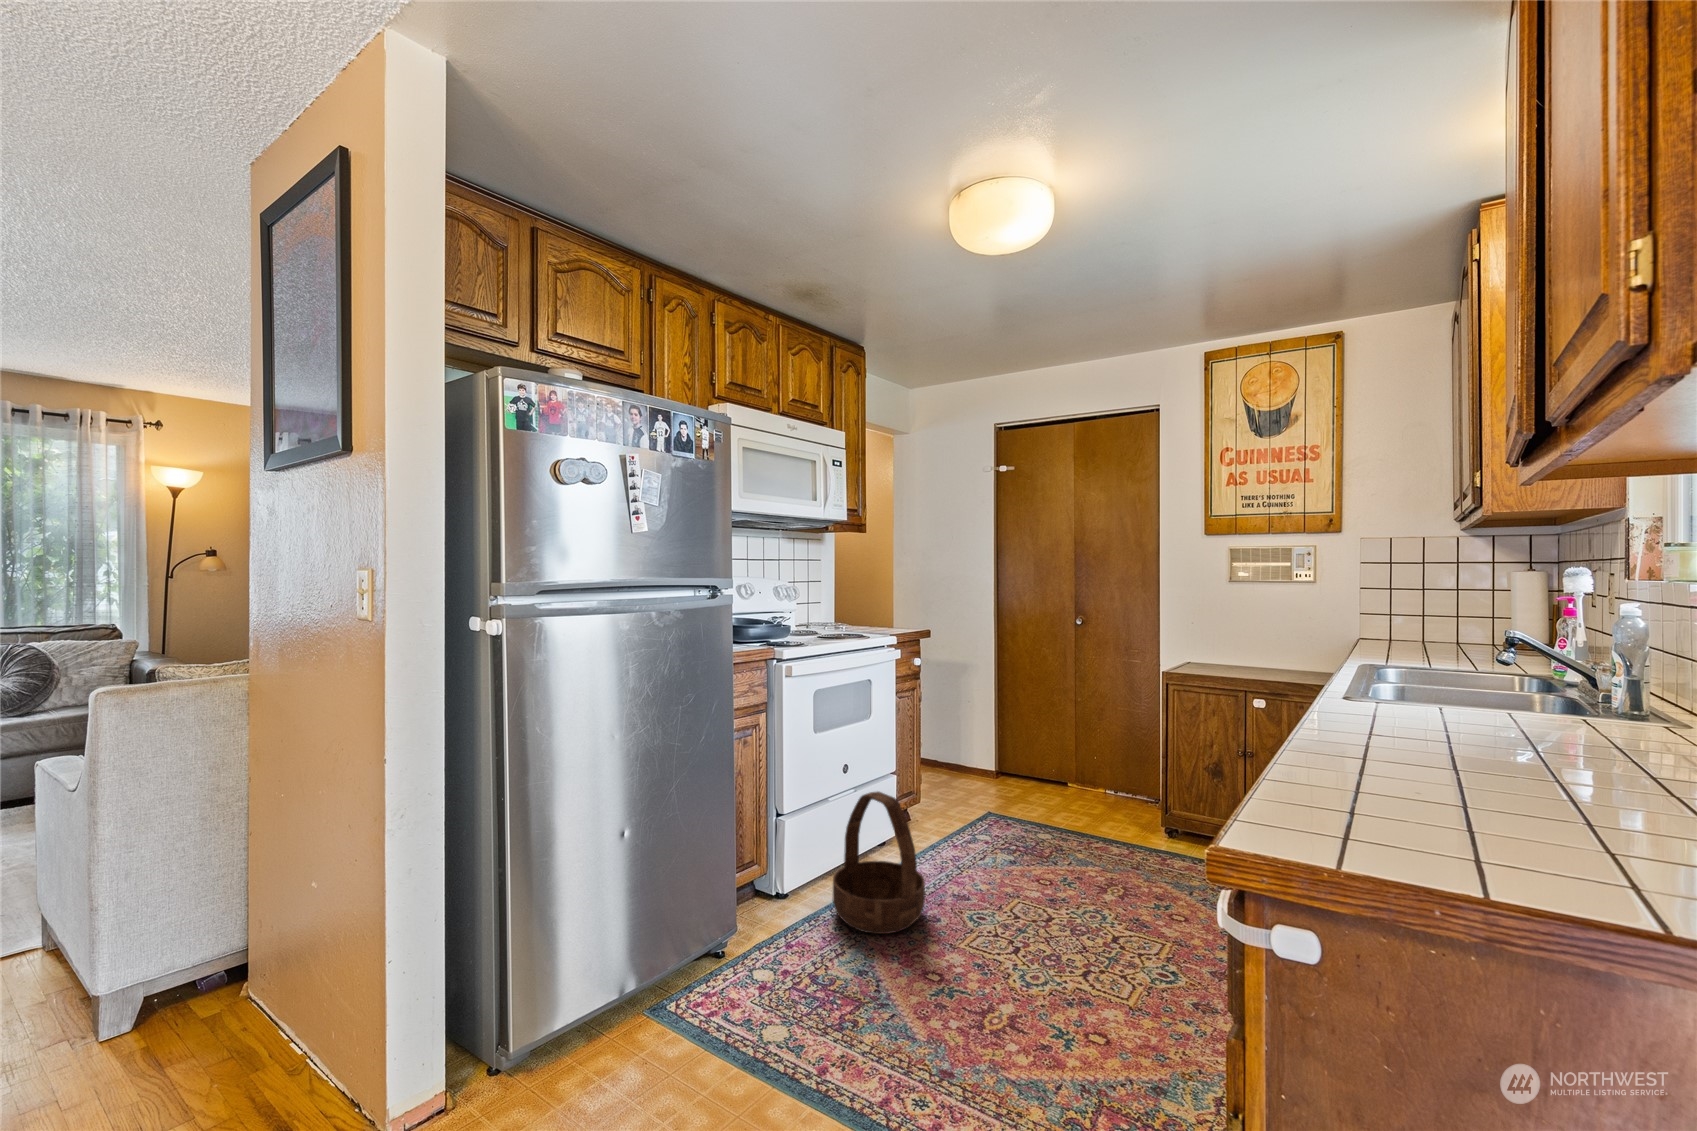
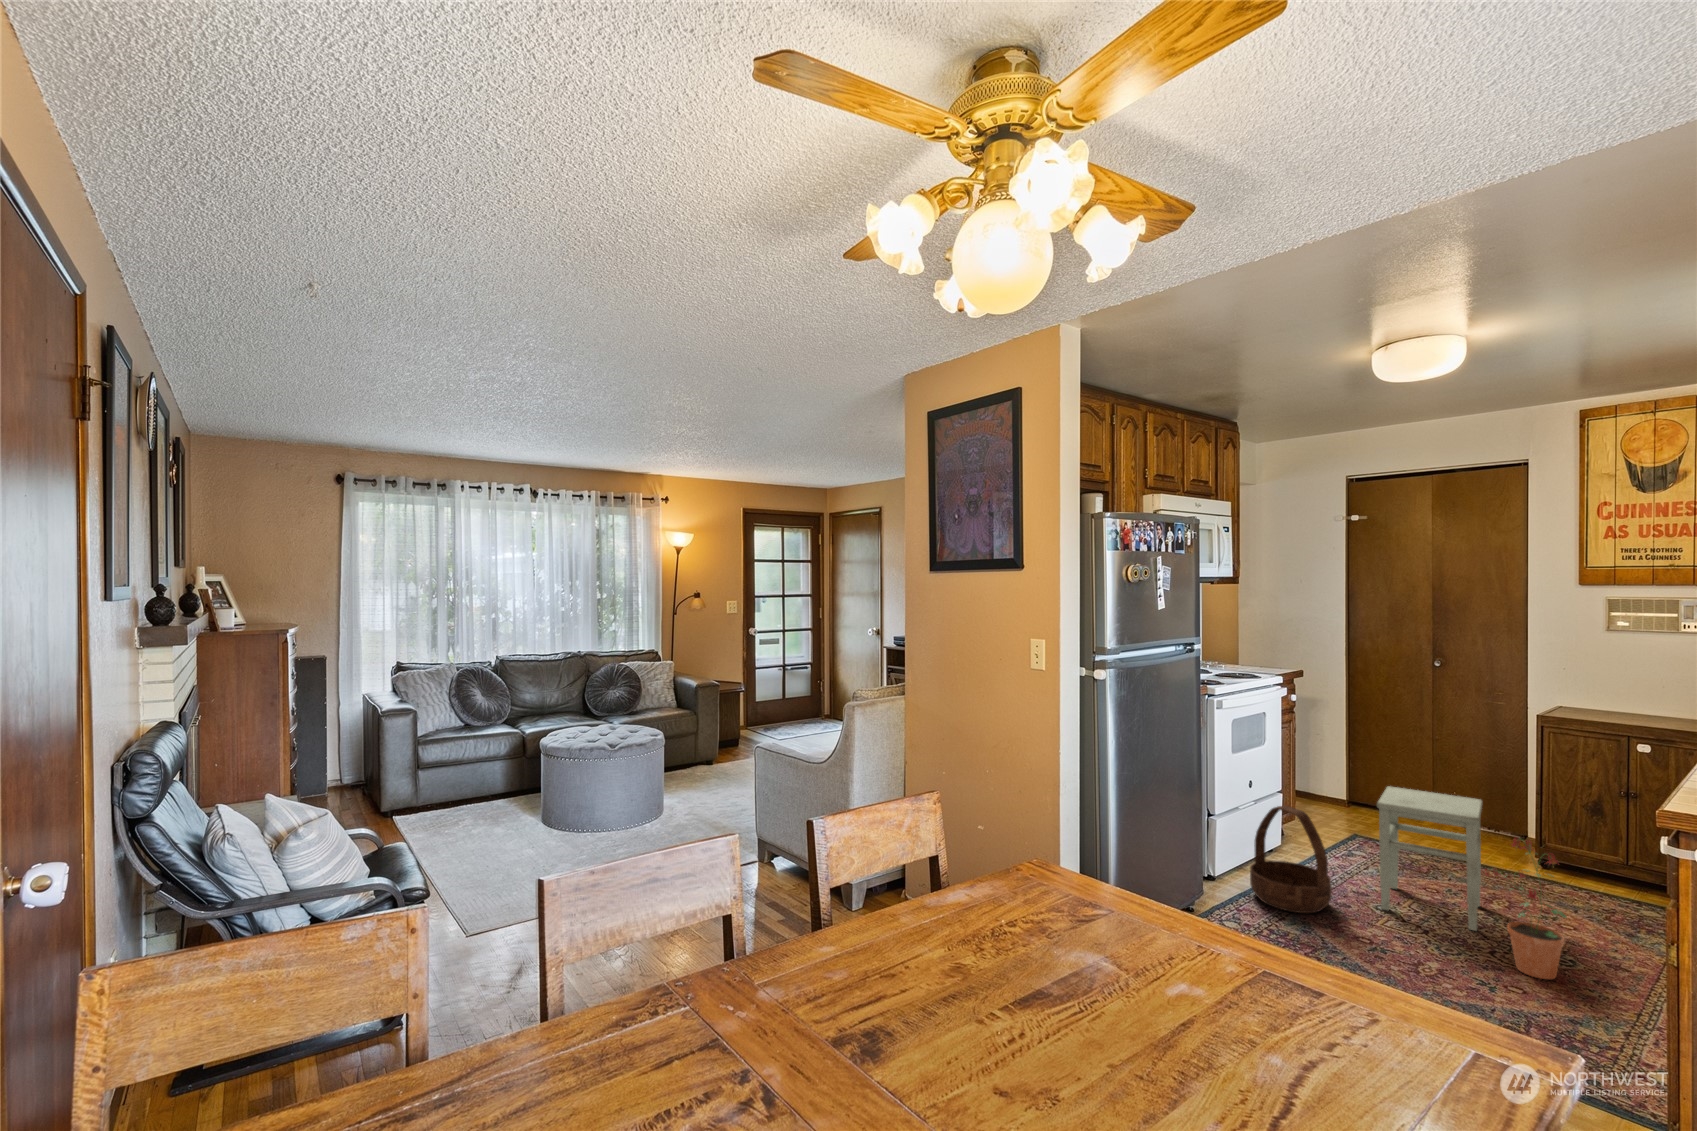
stool: none [980,759,1097,939] -> present [1377,786,1483,931]
potted plant: none [1080,821,1173,1012] -> present [1485,838,1566,979]

